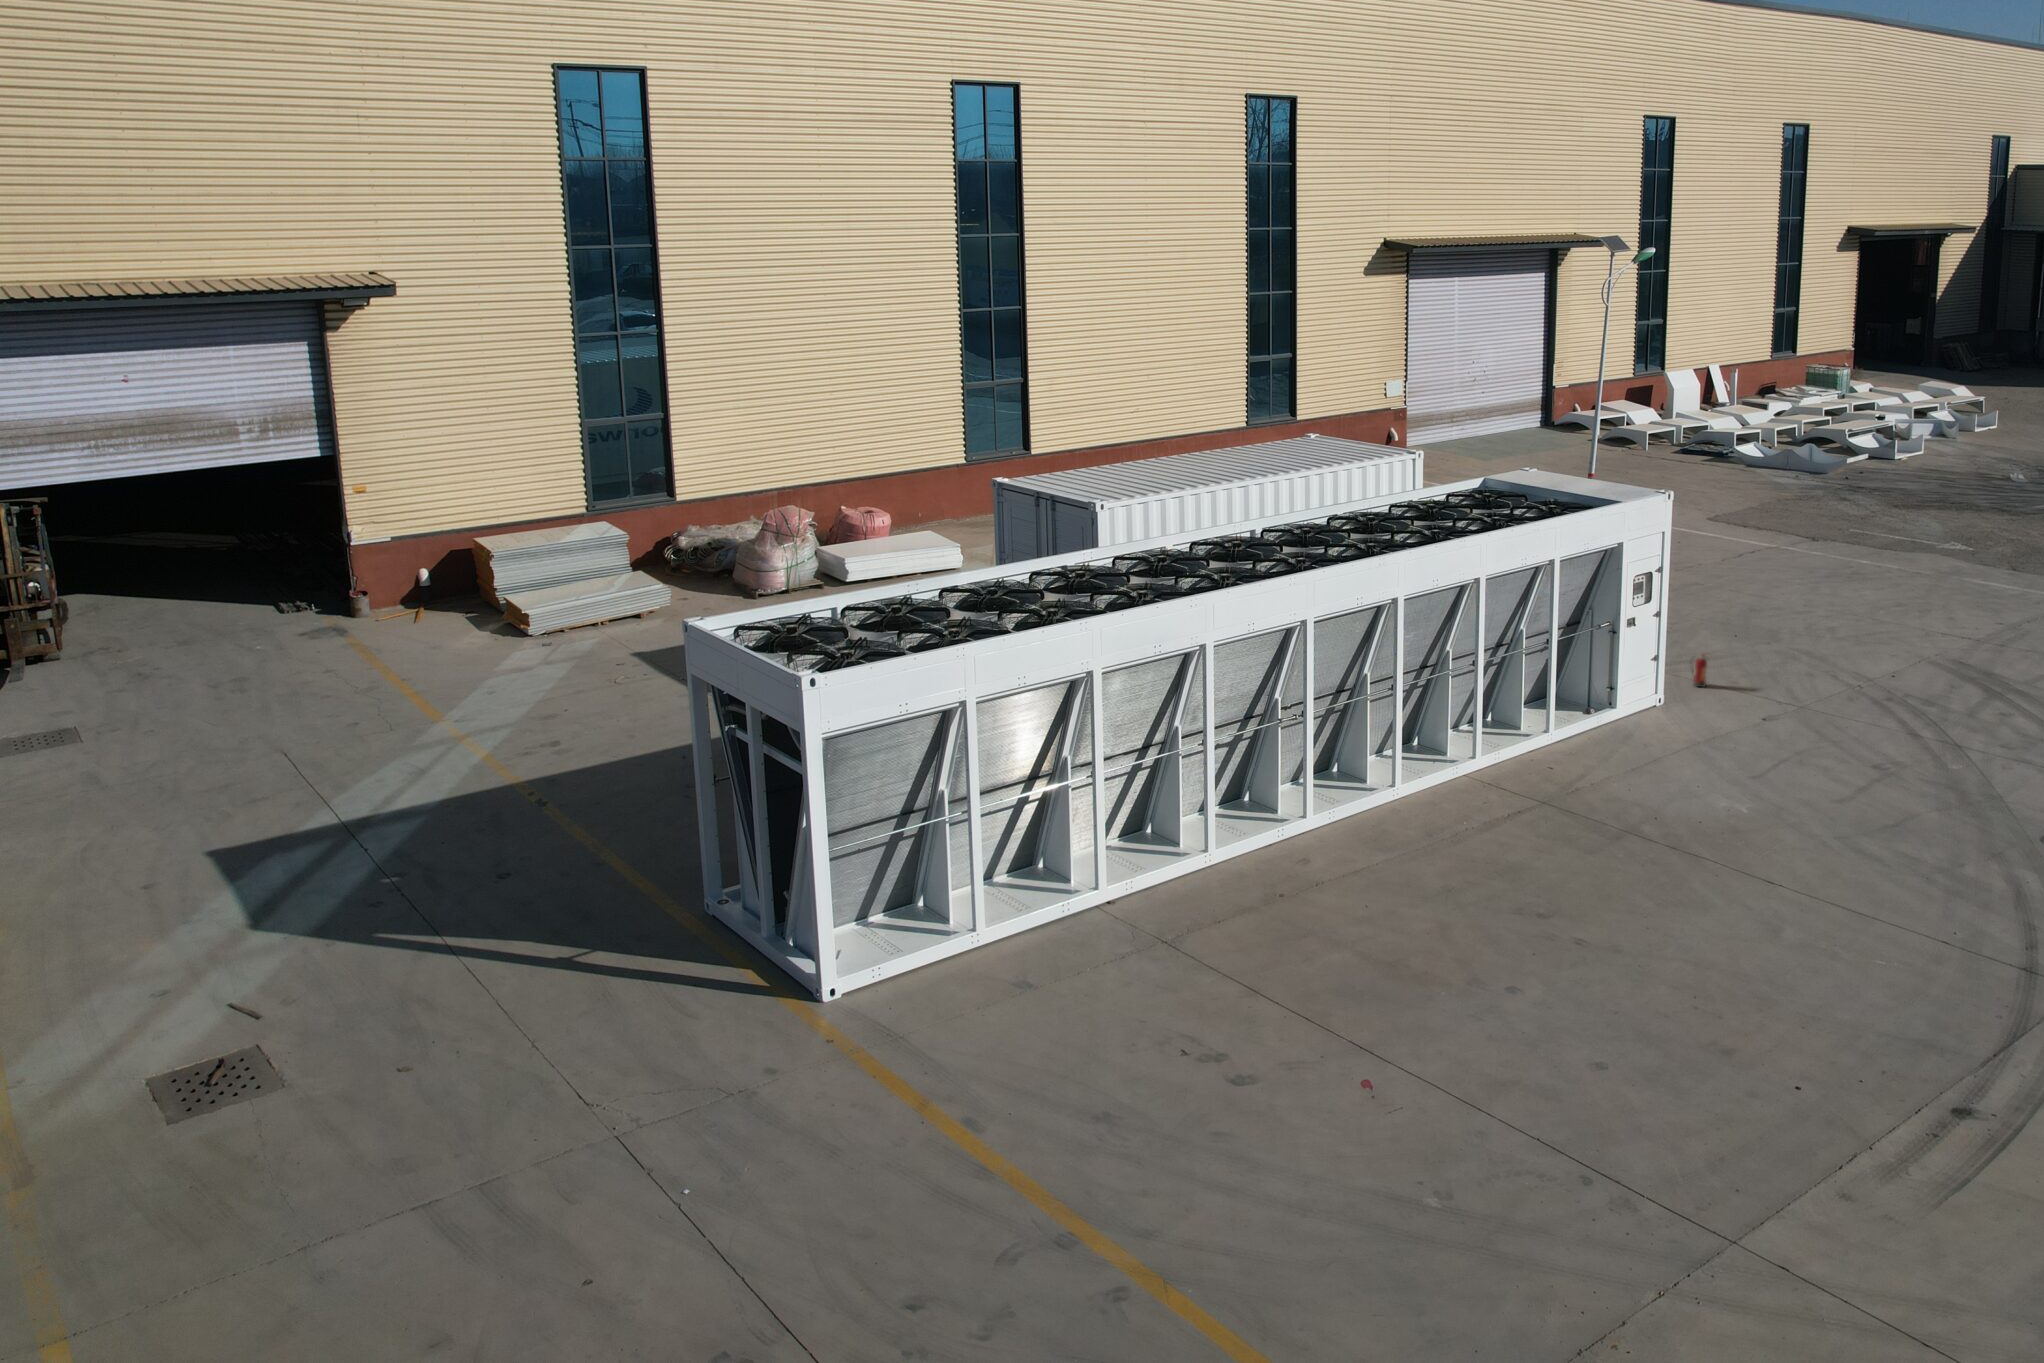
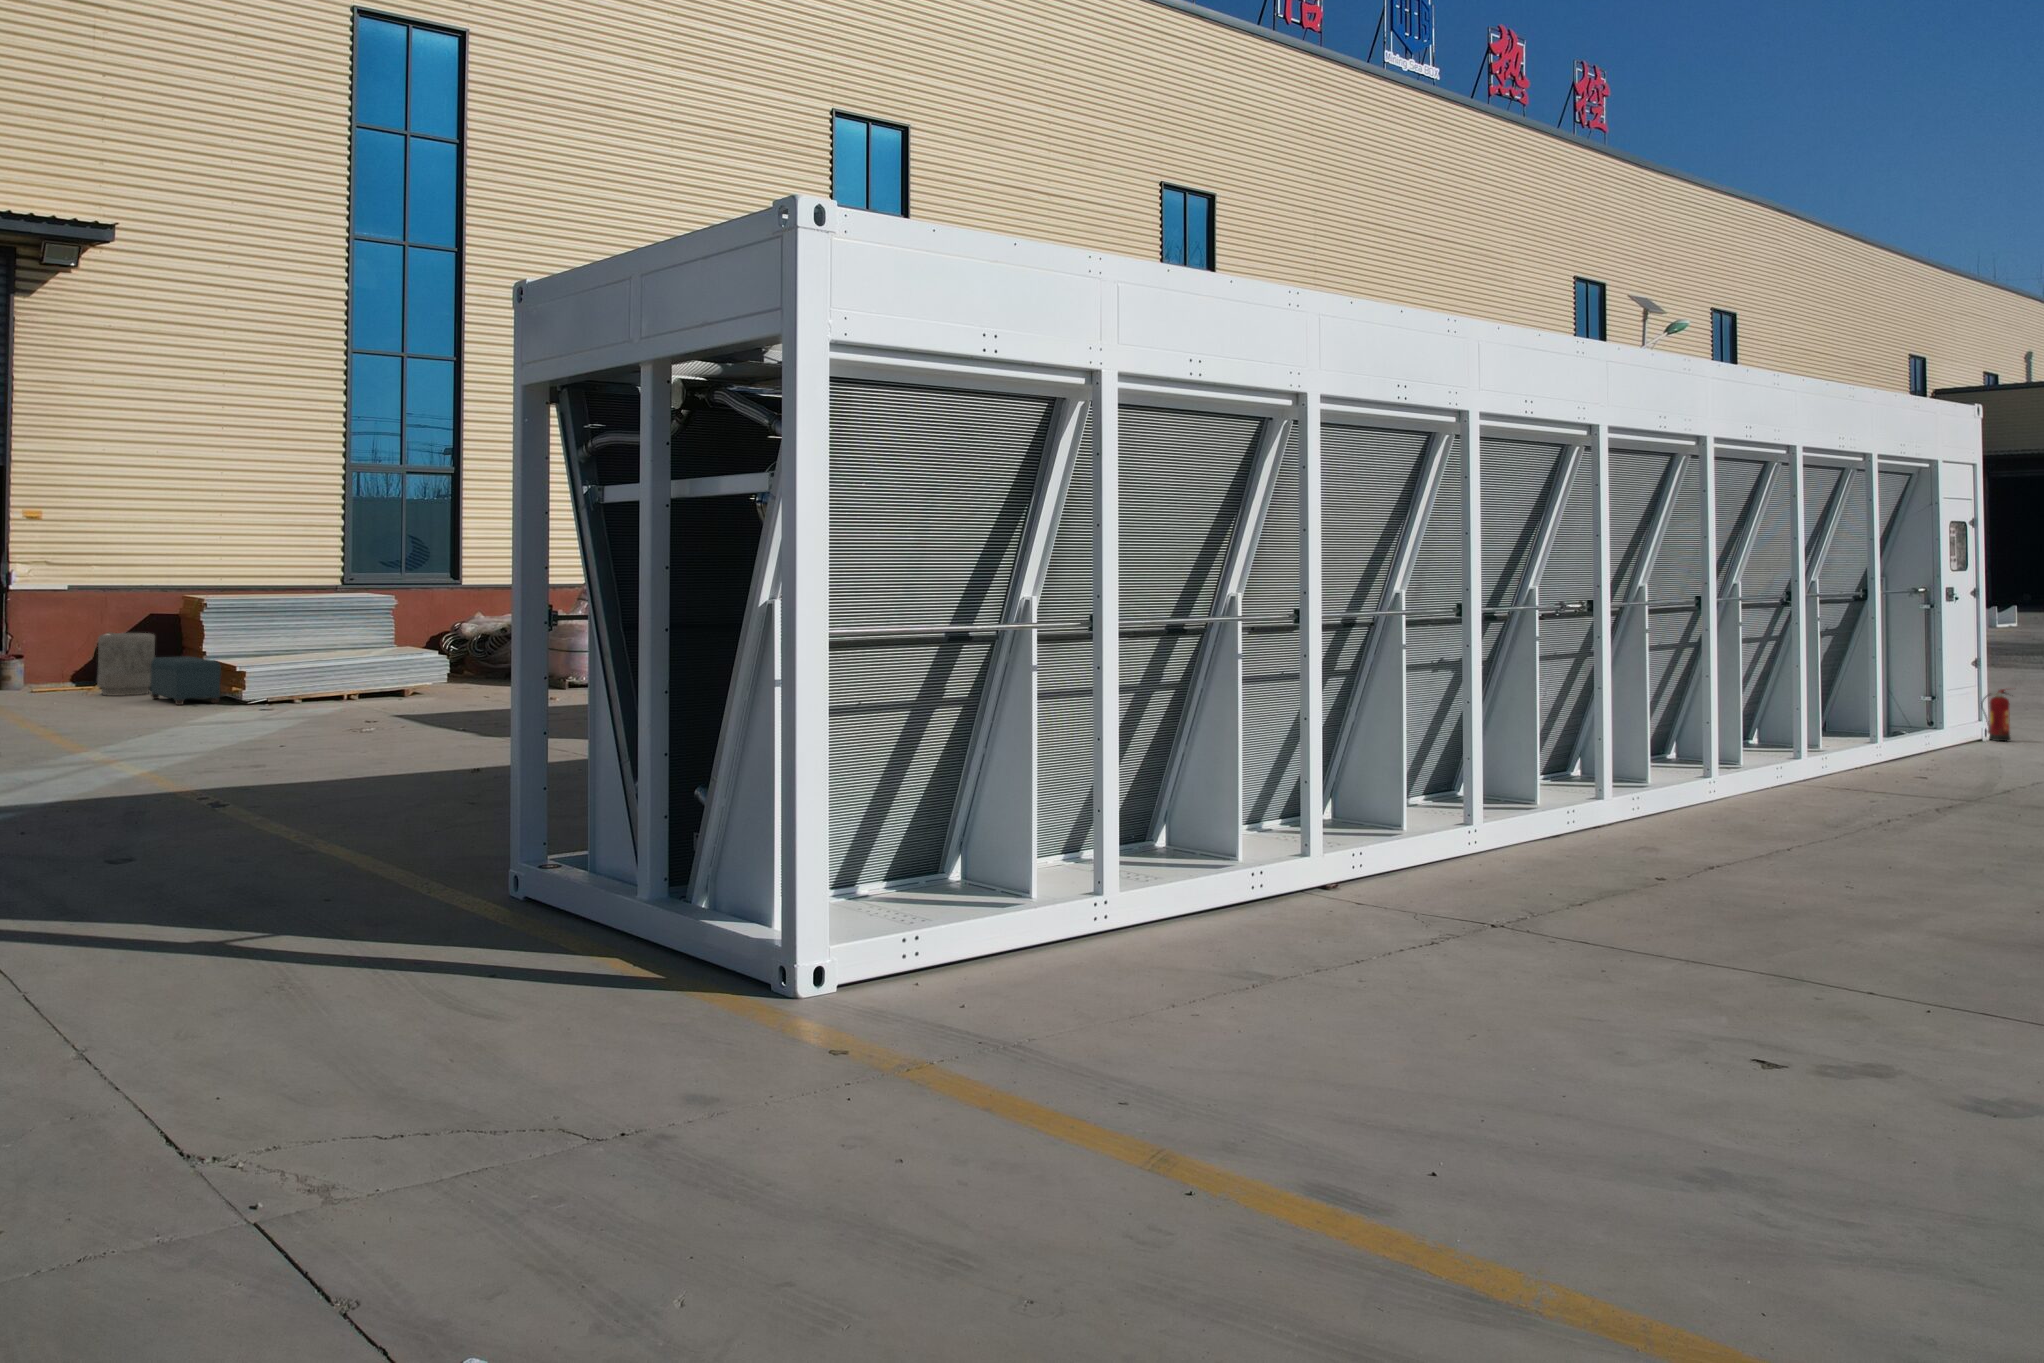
trash can: none [421,564,464,612] -> present [97,633,155,696]
bench: none [462,587,515,632] -> present [150,656,221,705]

